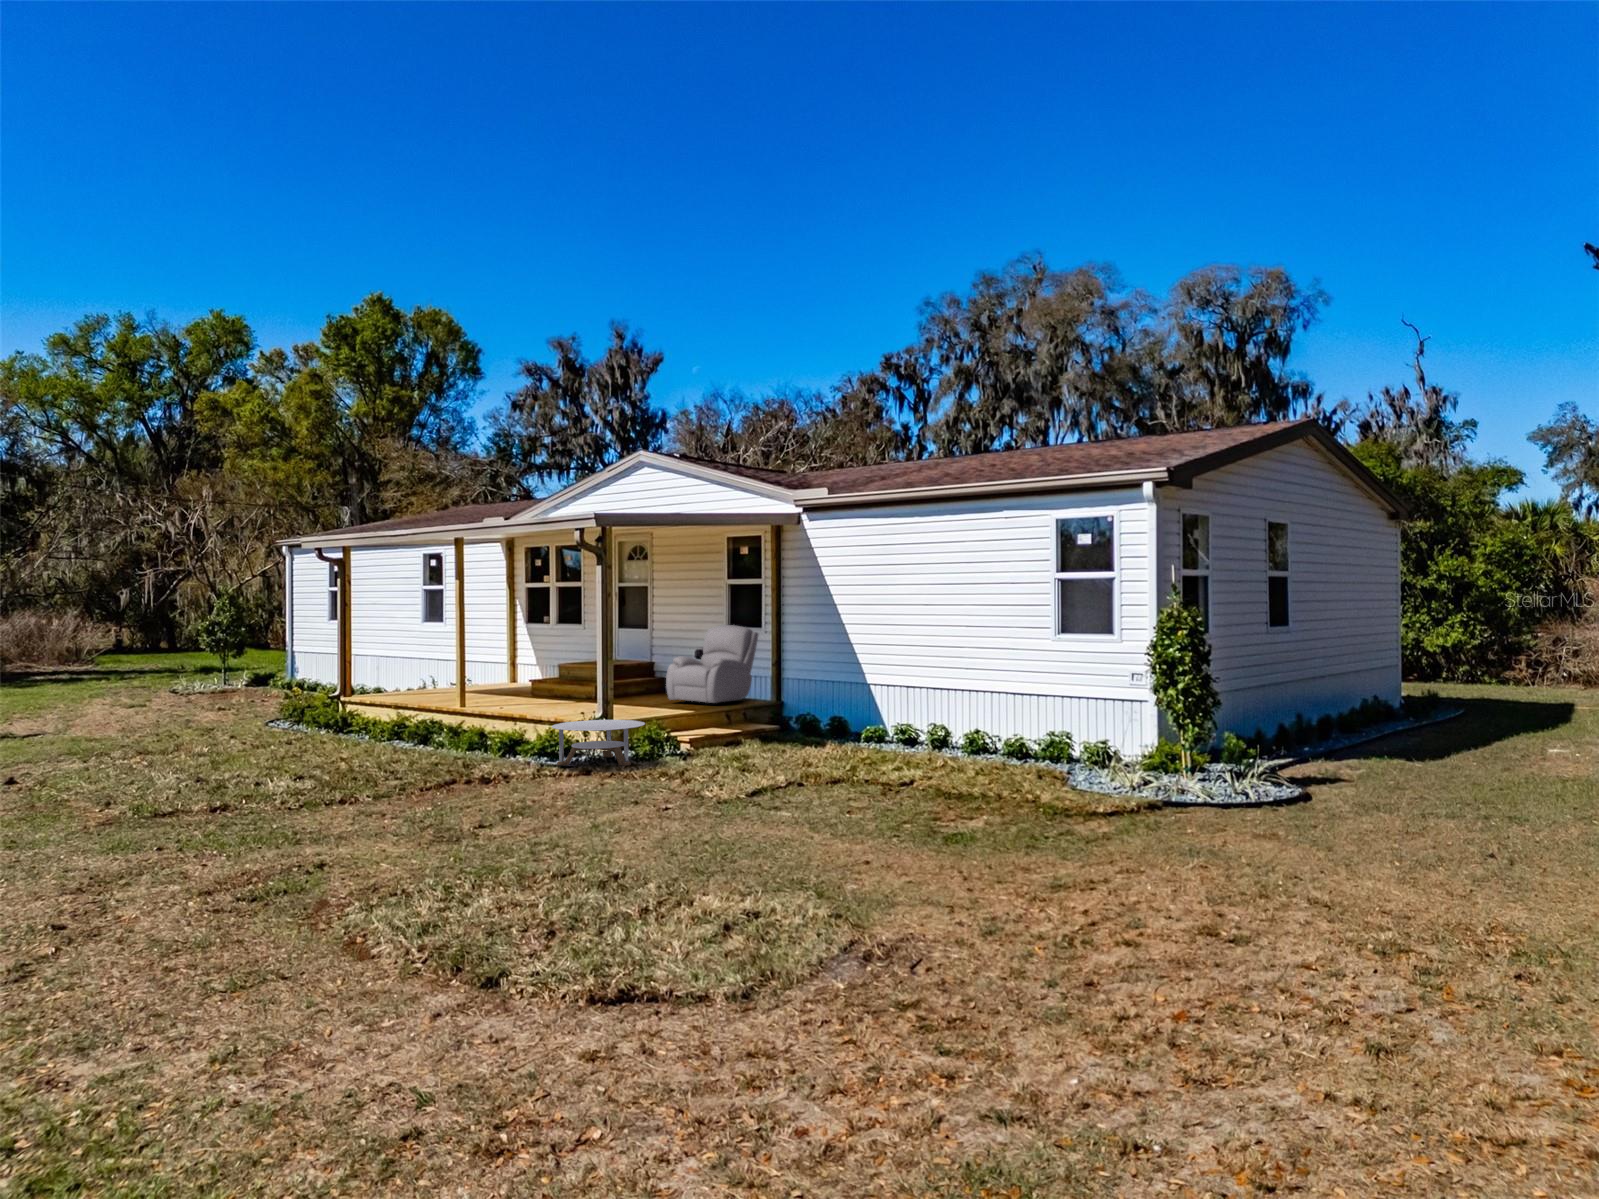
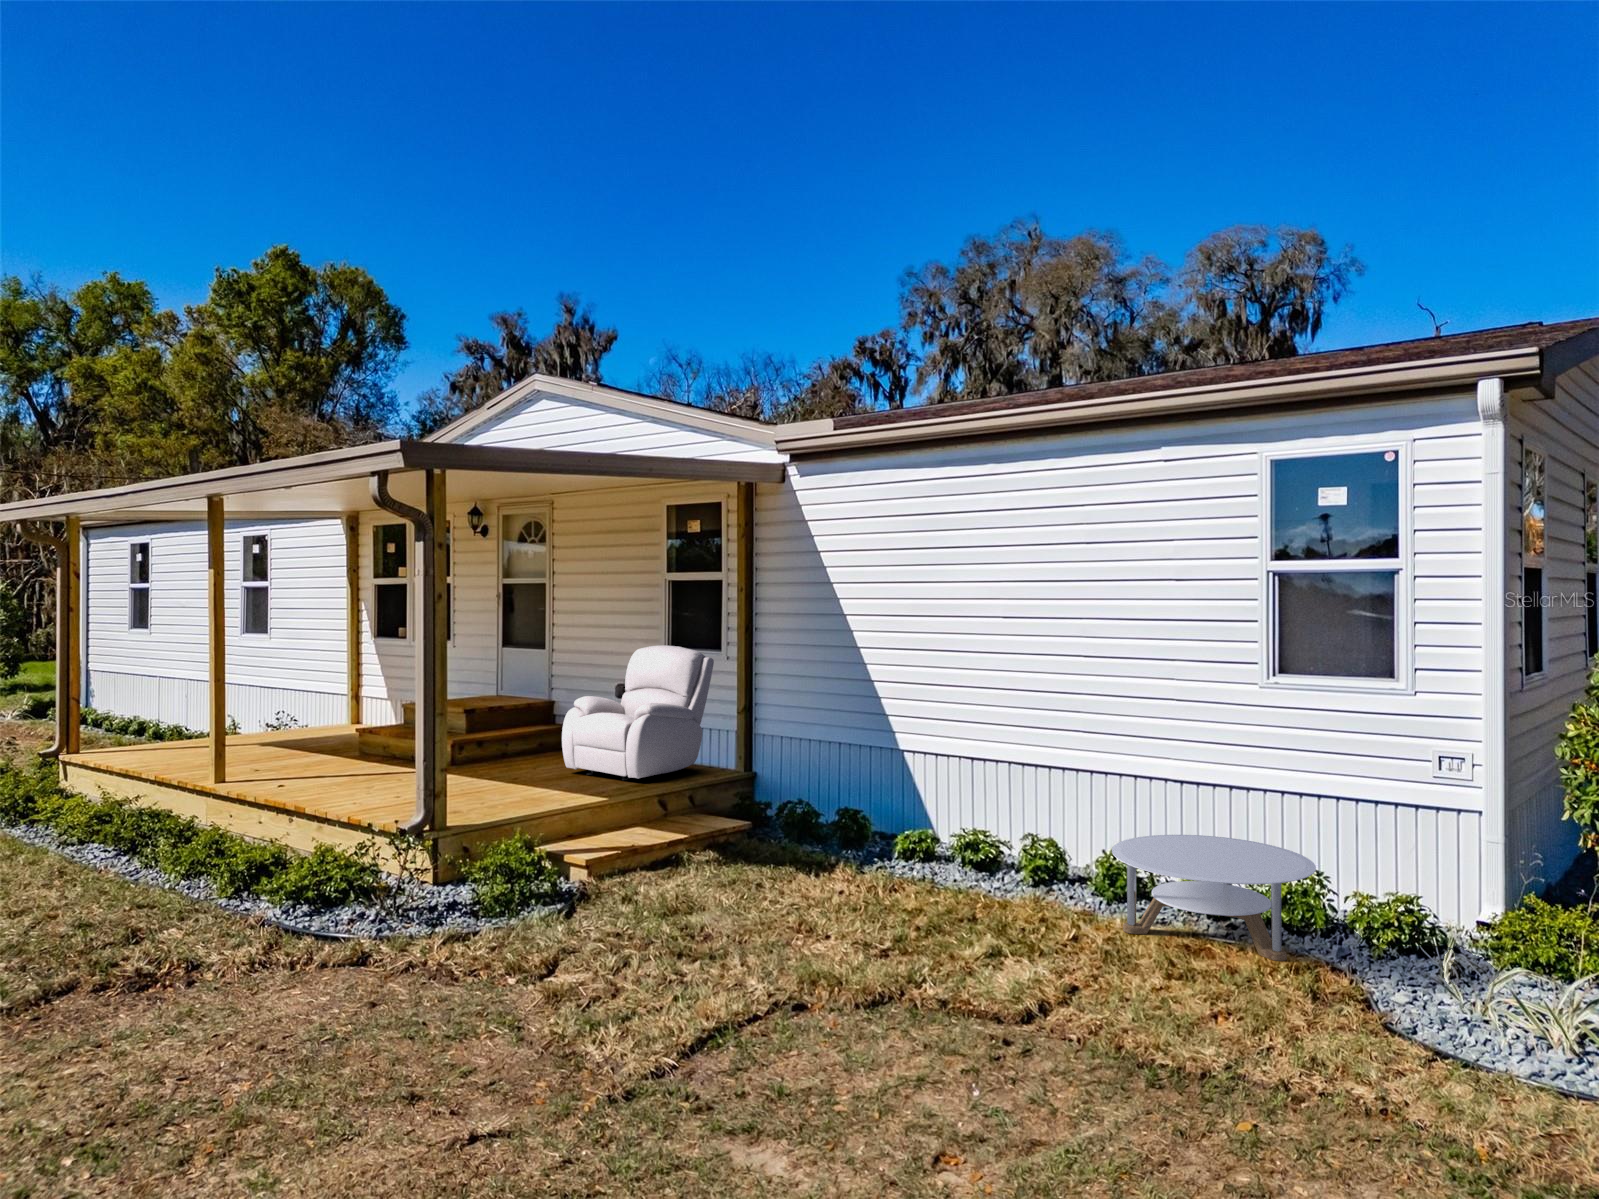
round table: present [552,720,645,766] -> present [1112,835,1316,961]

